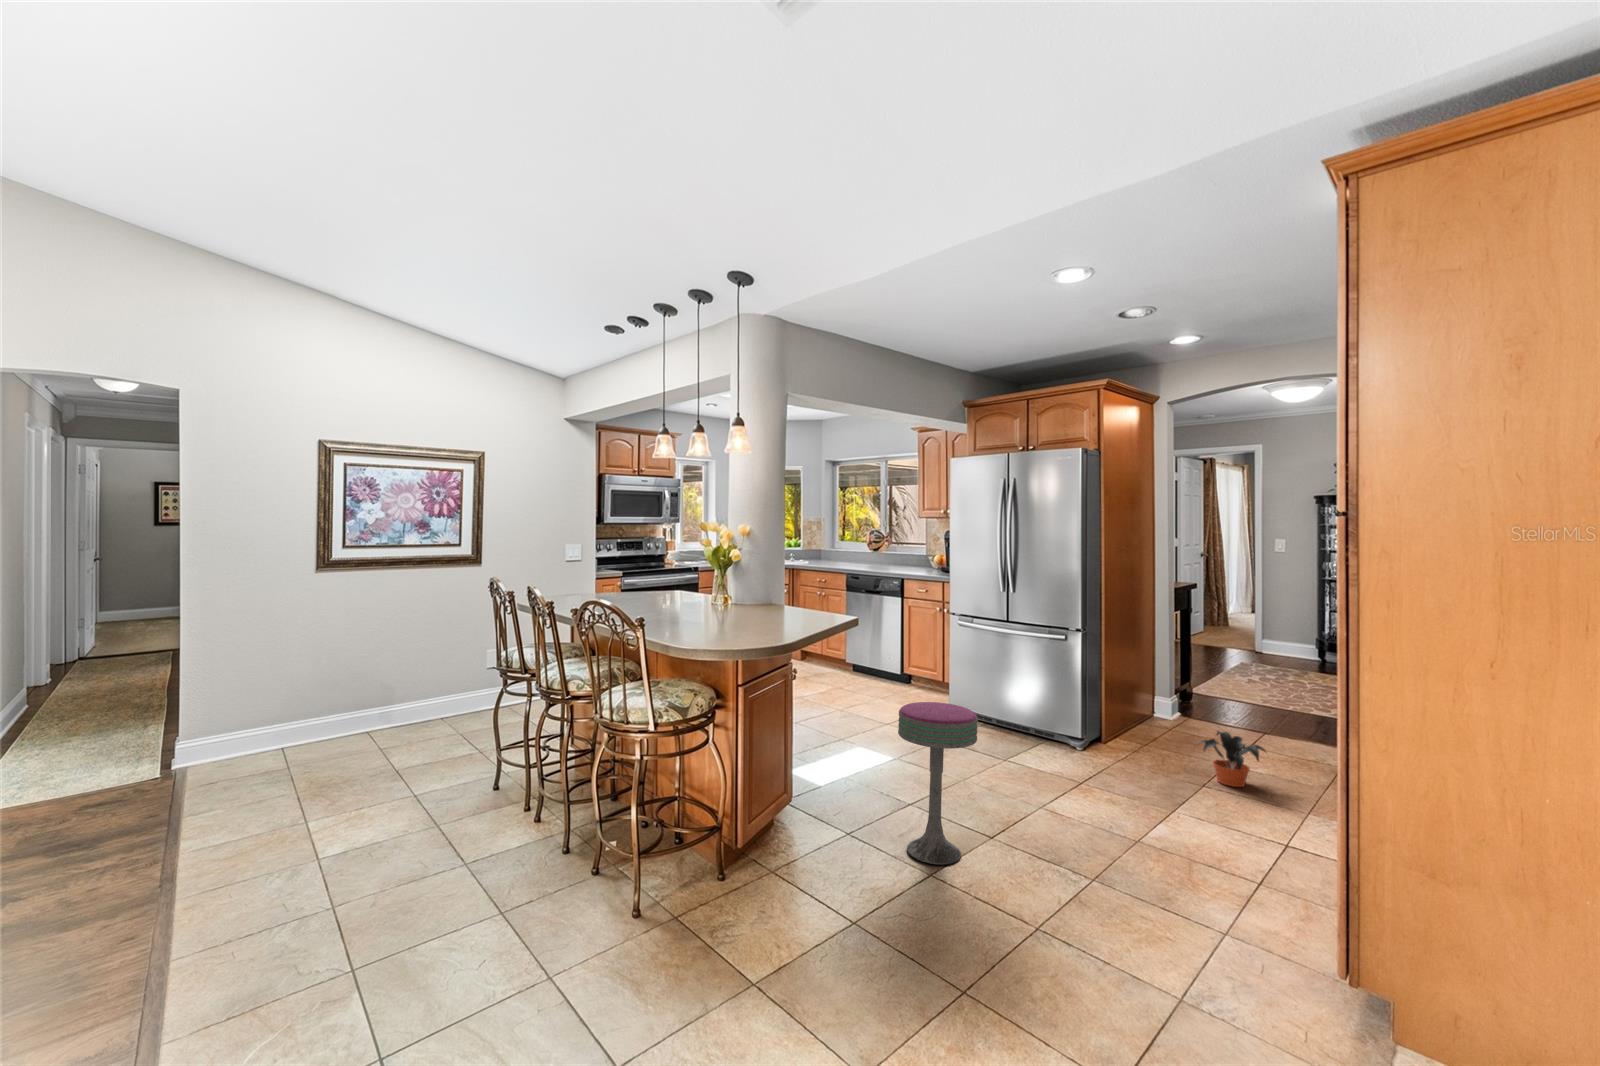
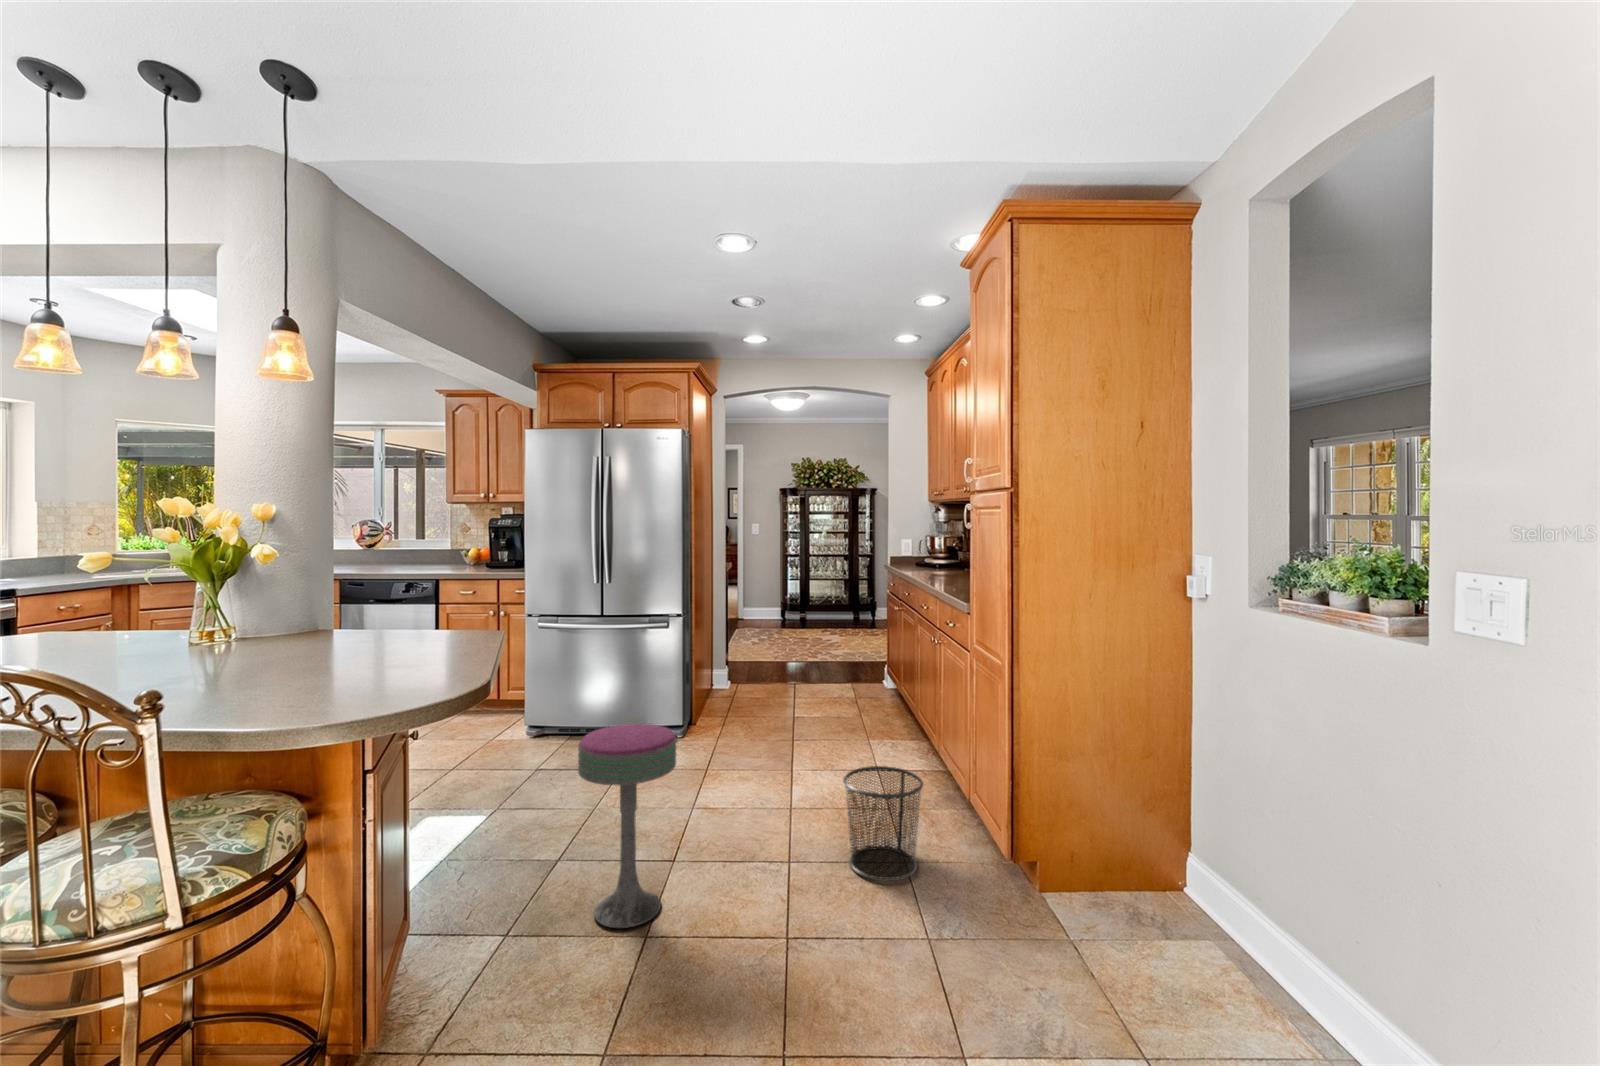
potted plant: present [1199,731,1265,787] -> none [785,690,837,737]
waste bin: none [1151,807,1253,939] -> present [843,766,923,881]

